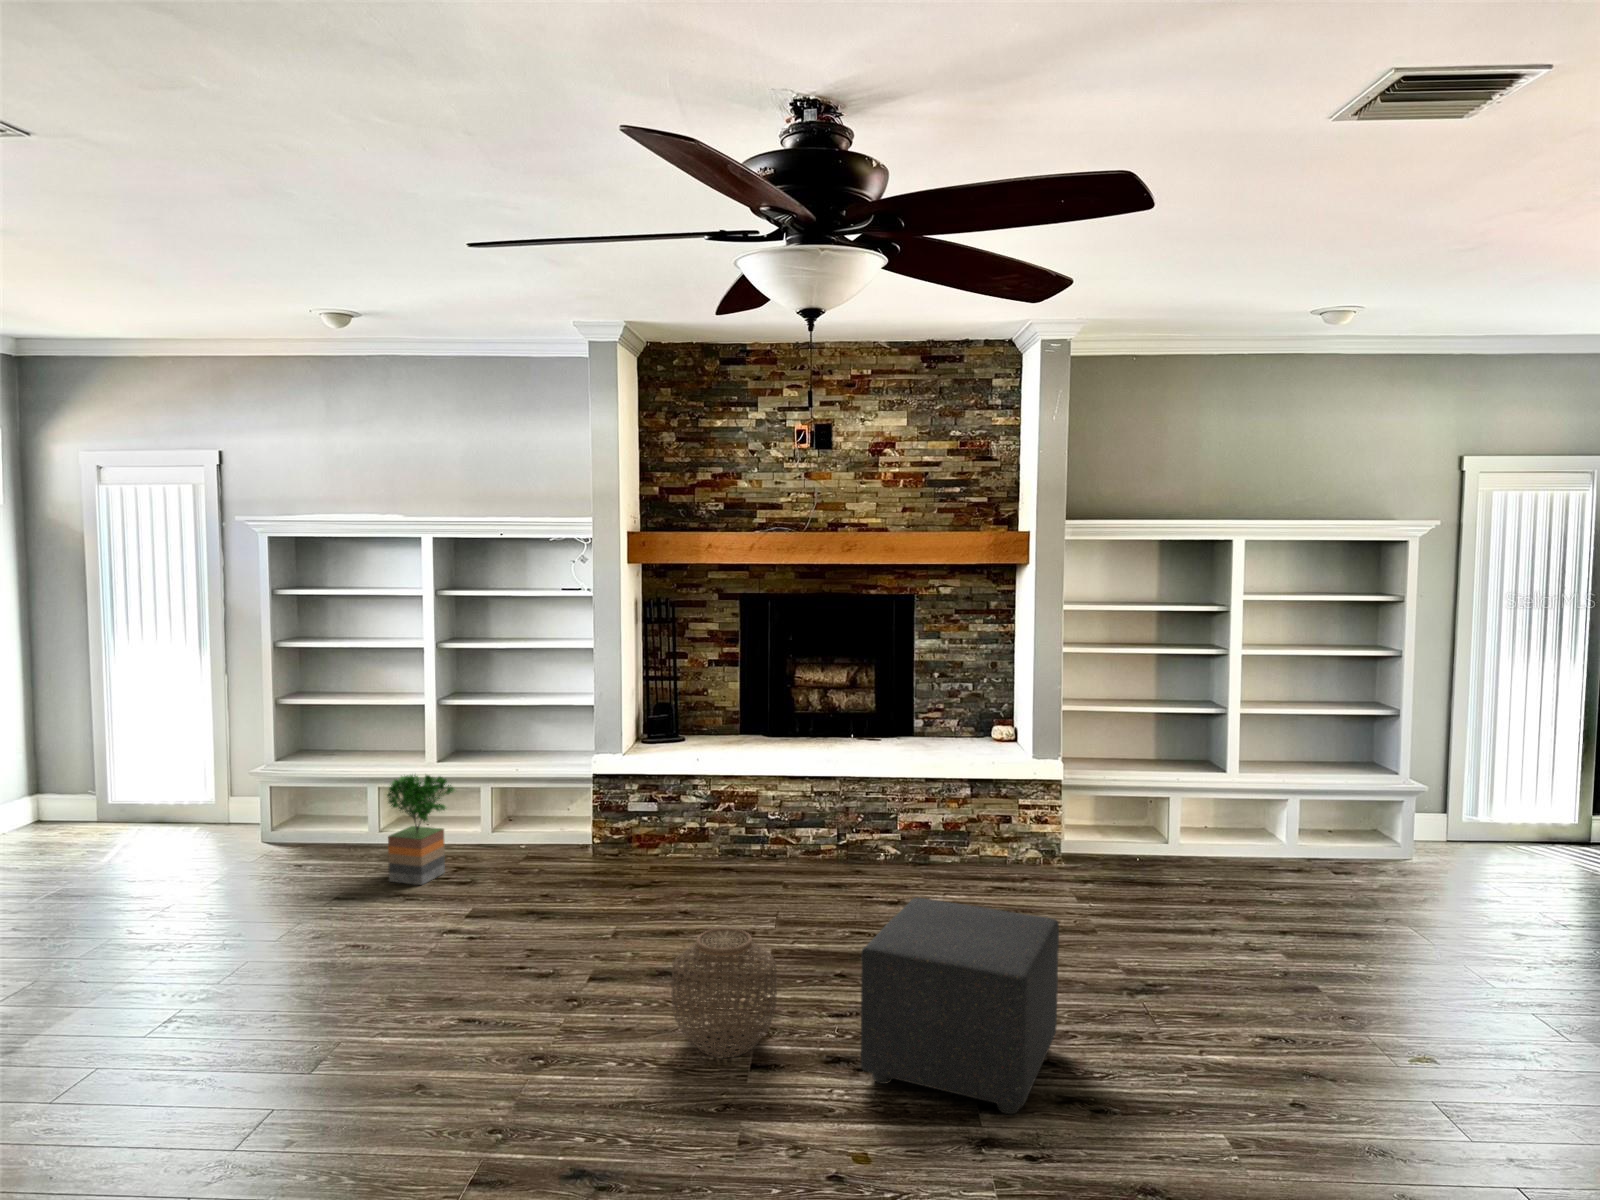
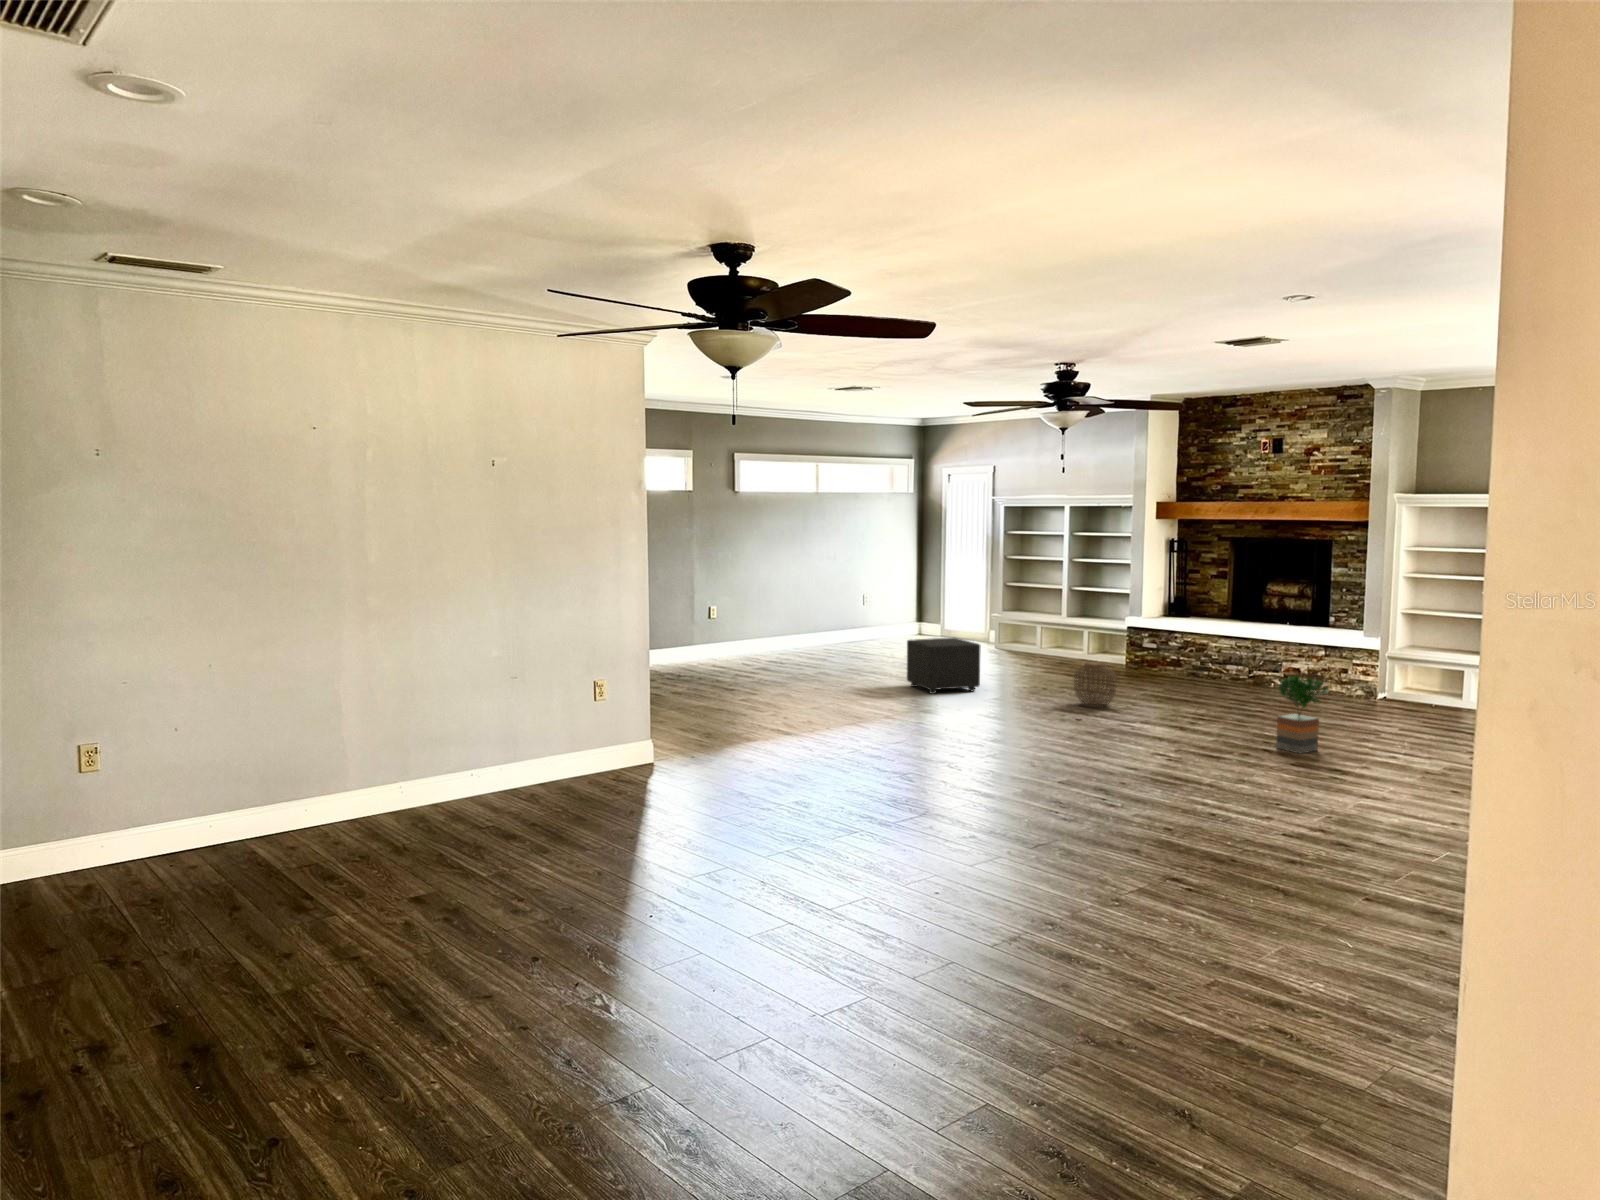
potted tree: present [387,775,455,885] -> present [1276,676,1328,753]
ottoman: present [861,898,1059,1114] -> present [907,638,981,694]

